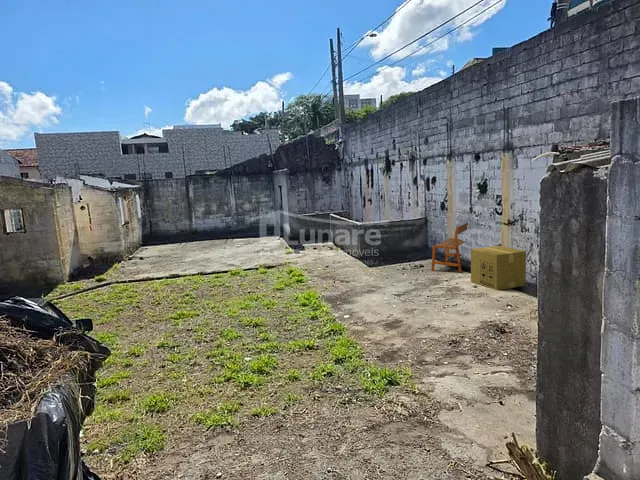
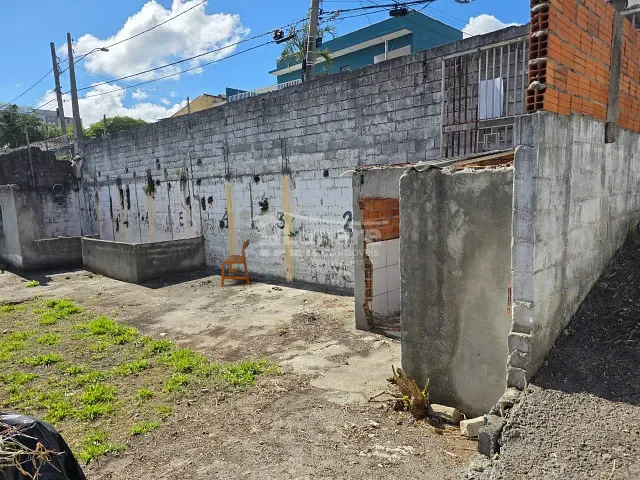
cardboard box: present [471,246,526,290] -> none [262,257,308,294]

